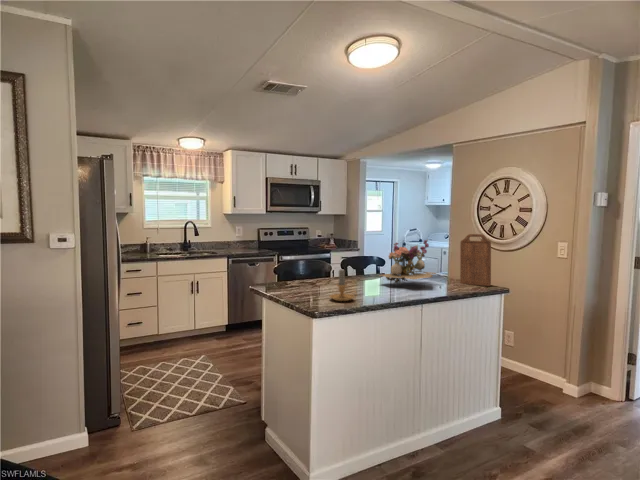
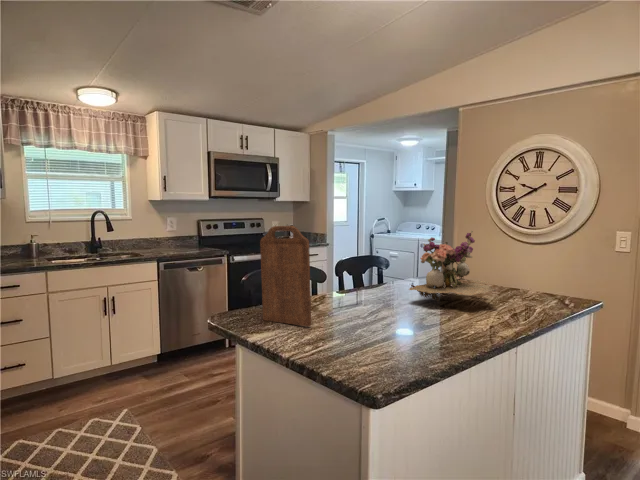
cutting board: present [460,234,491,286] -> present [260,226,311,326]
candle: present [330,269,354,301] -> none [360,287,414,349]

